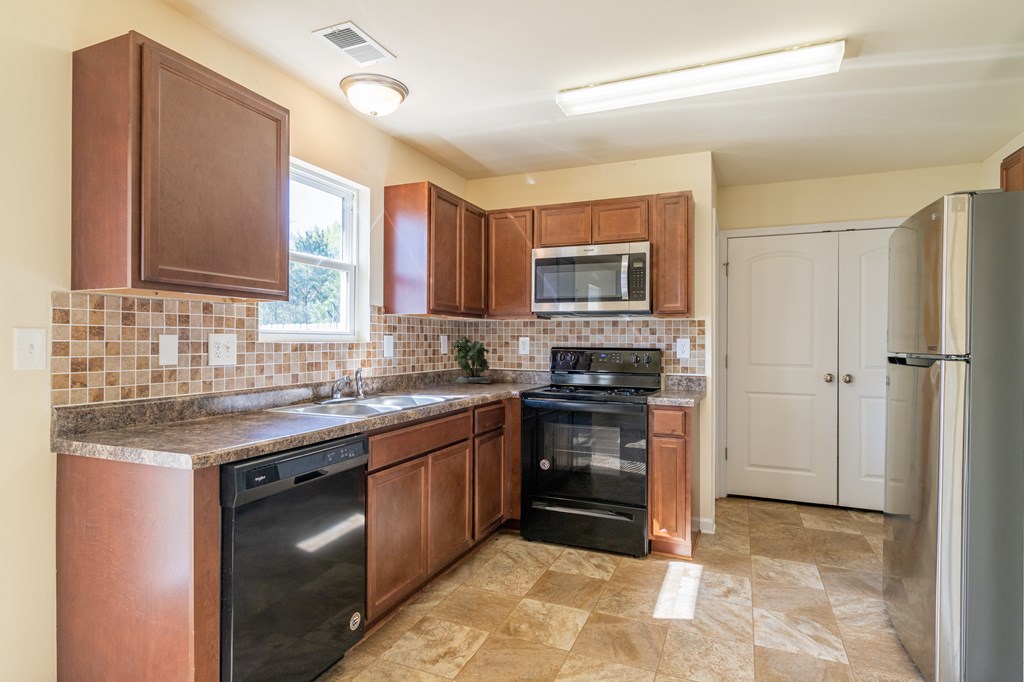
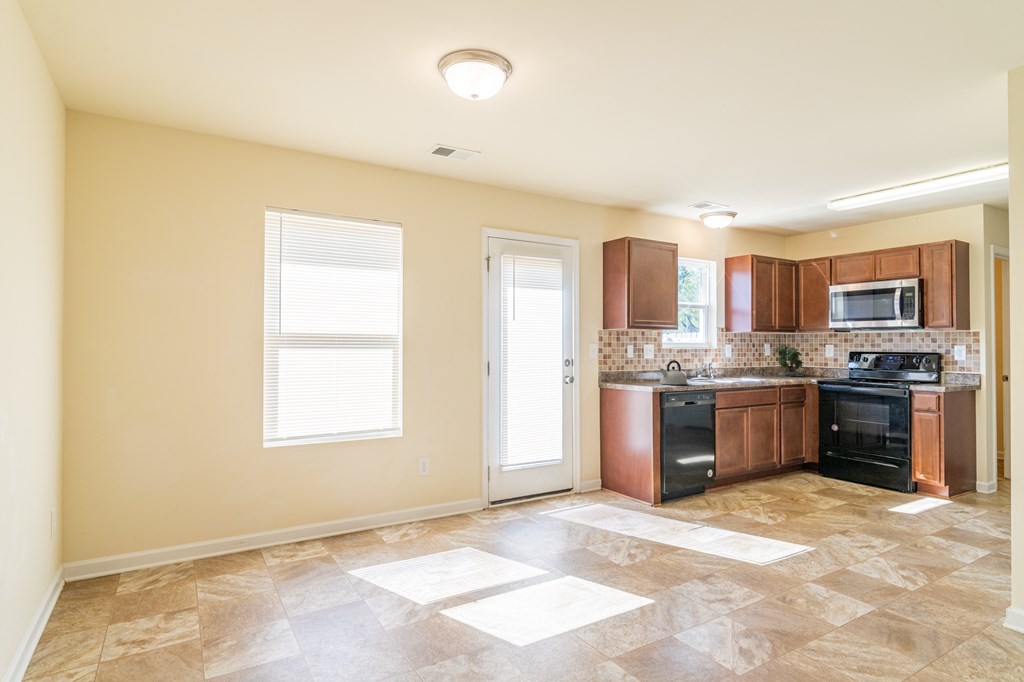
kettle: none [232,370,305,430] -> present [660,360,687,385]

